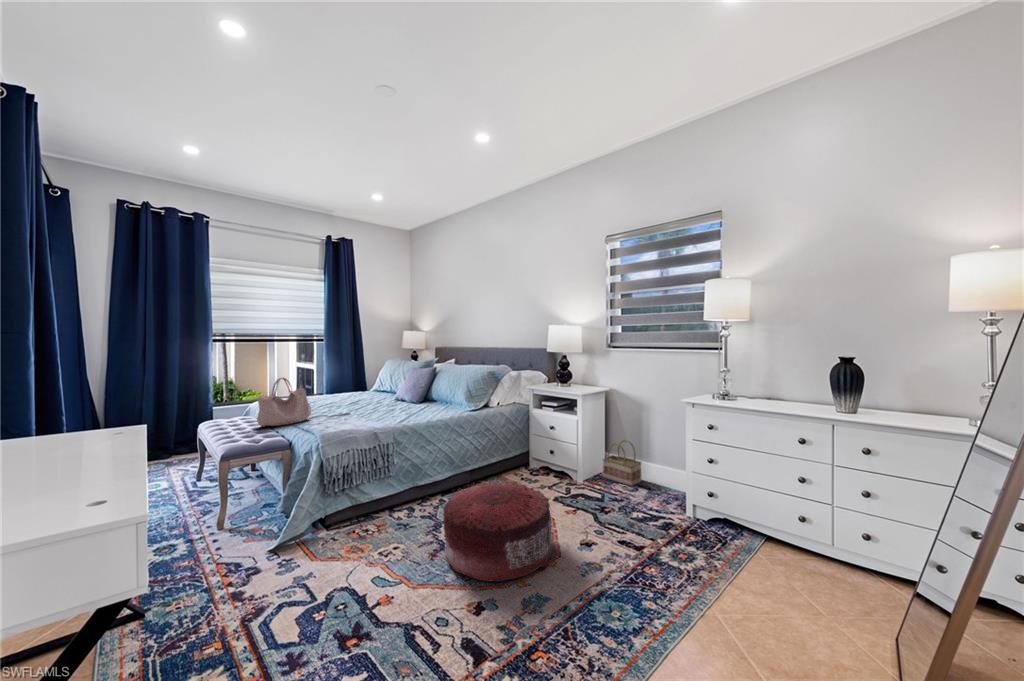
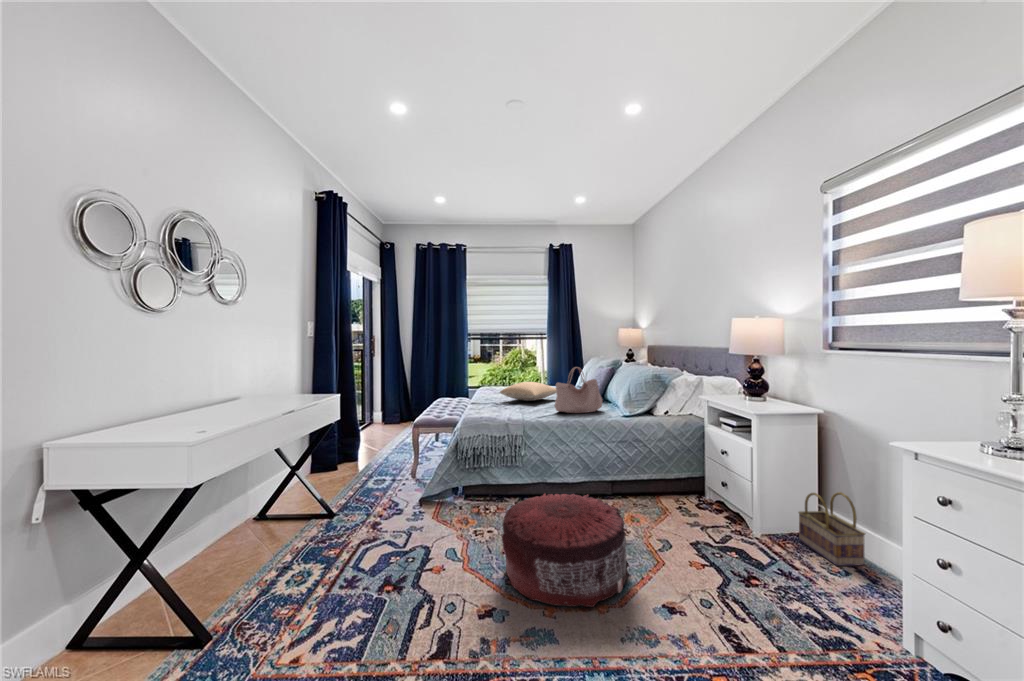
handbag: present [257,378,311,427] -> present [554,367,602,413]
pillow: none [315,390,379,411] -> present [500,382,556,401]

